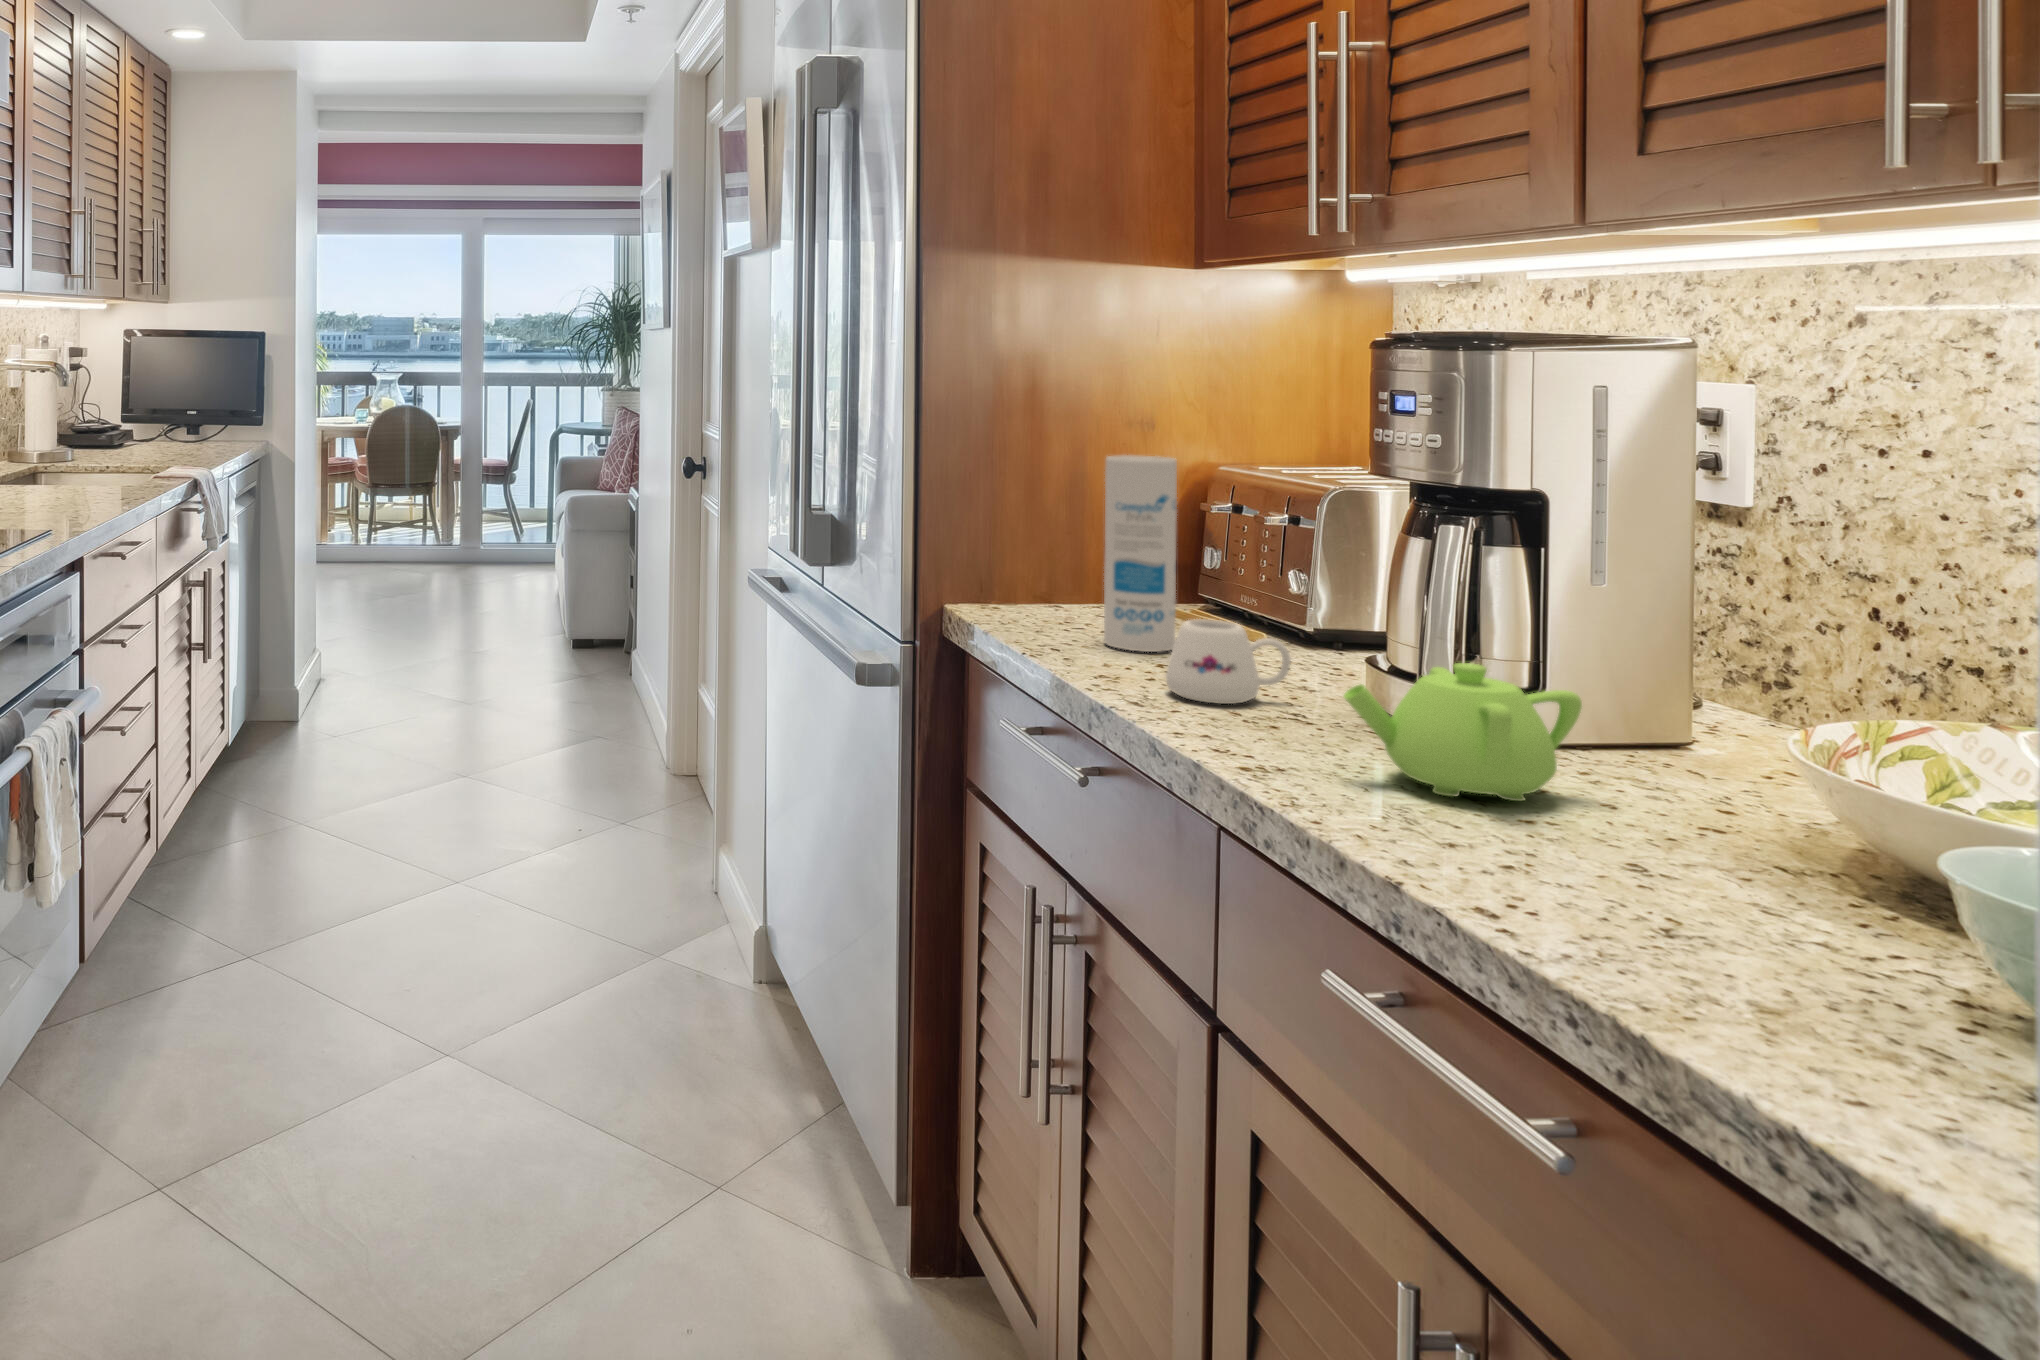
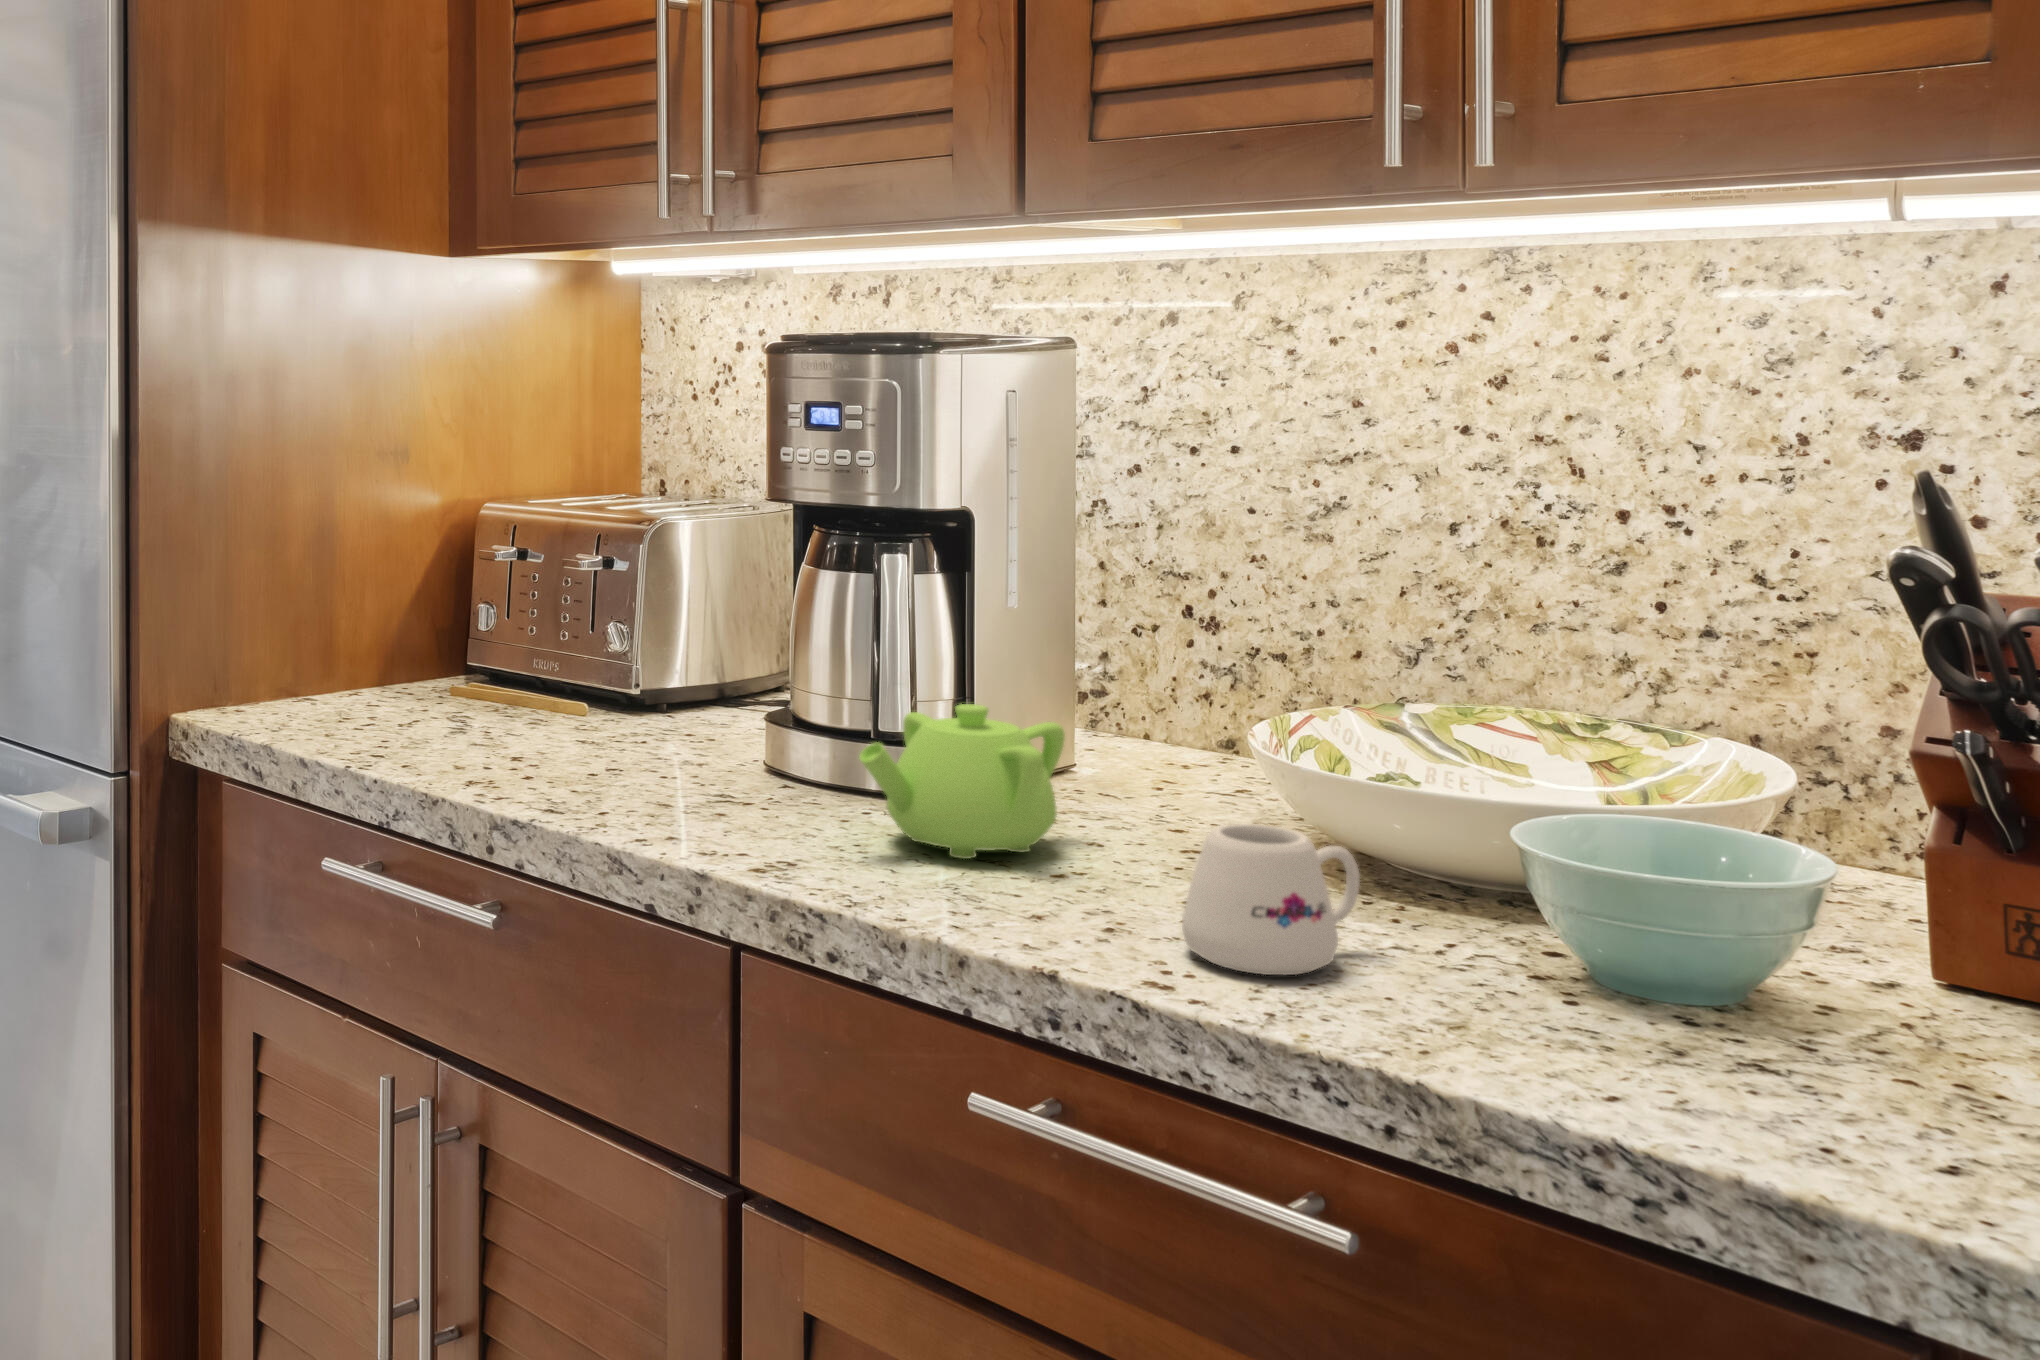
canister: present [1104,455,1177,652] -> none [430,485,516,735]
mug: present [1166,619,1291,704] -> present [1182,824,1360,975]

